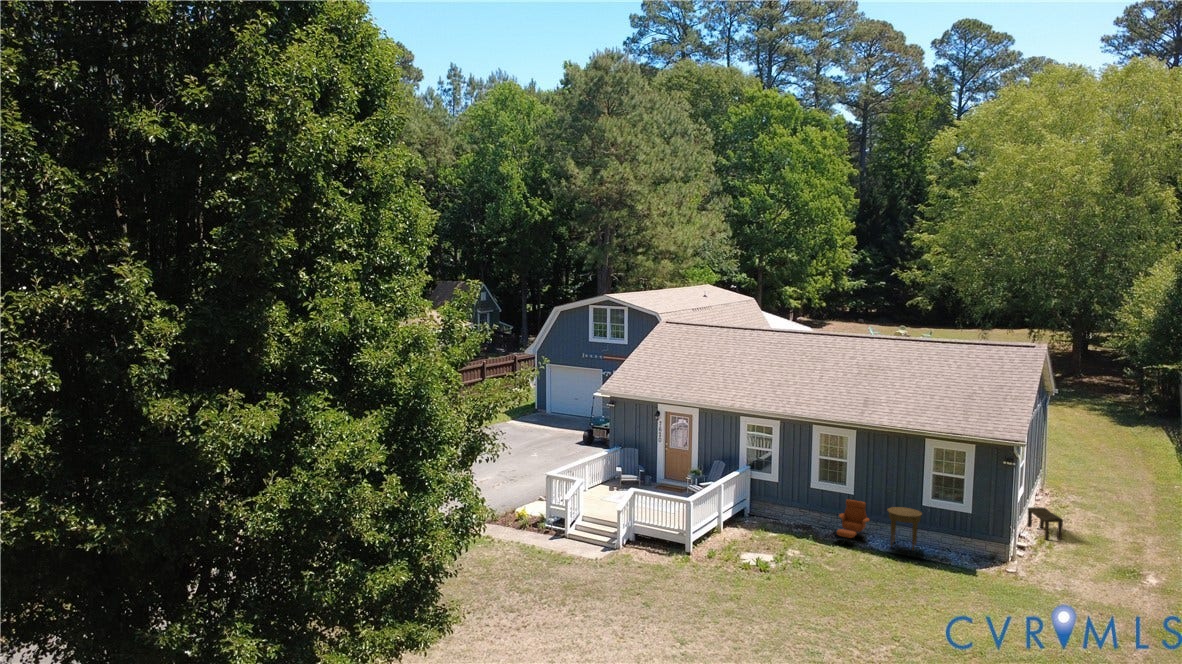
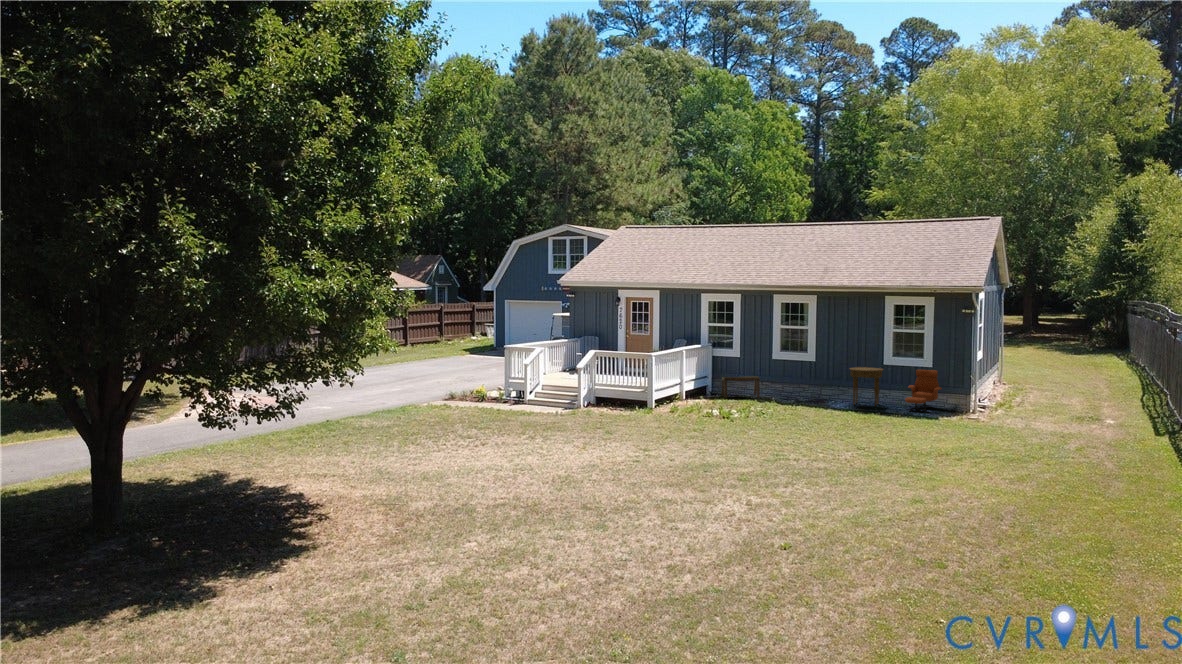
lounge chair: present [837,500,869,545] -> present [905,370,942,412]
bench: present [1027,507,1063,540] -> present [721,376,760,398]

